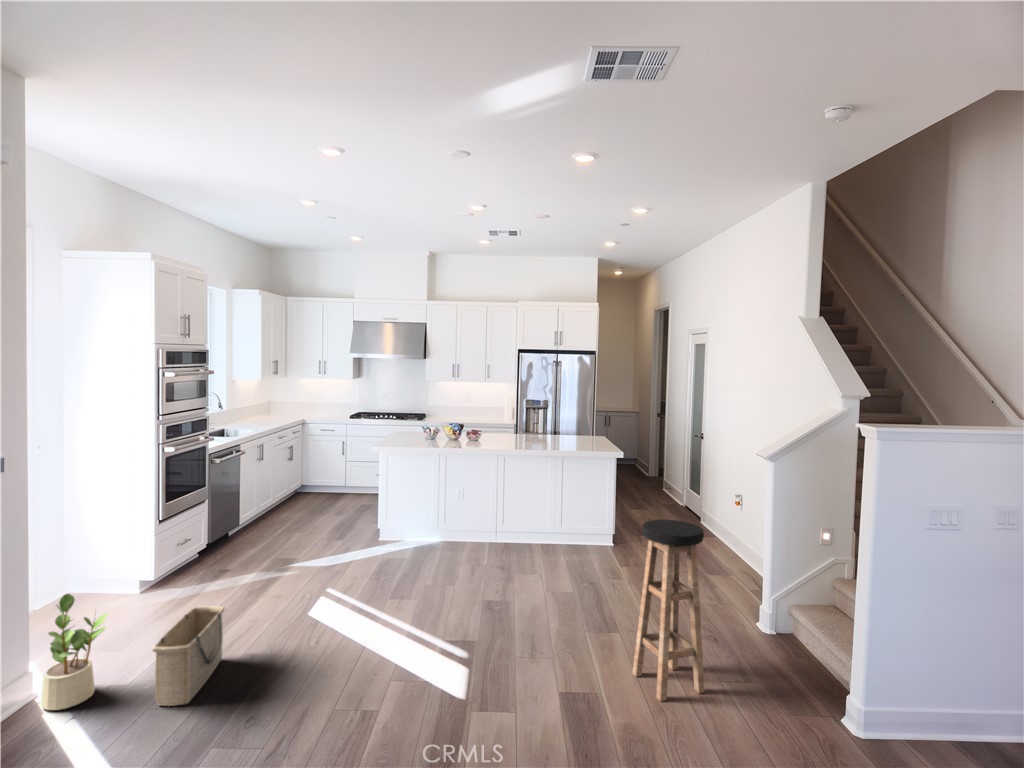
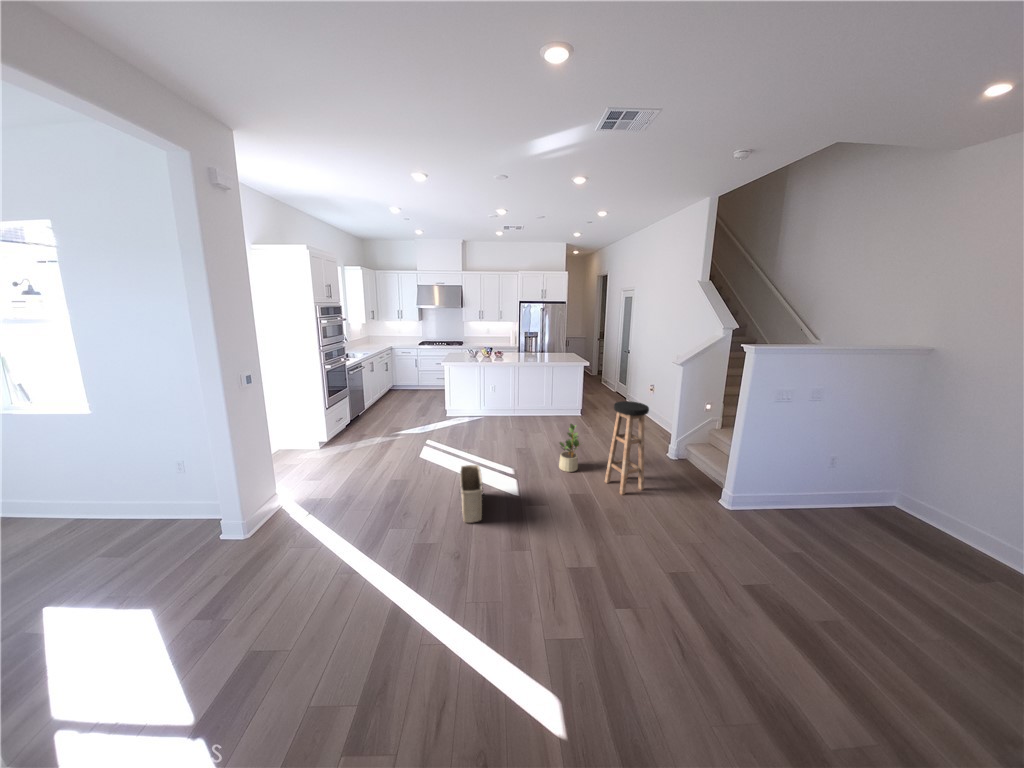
potted plant: present [41,594,109,710] -> present [559,424,579,472]
basket: present [153,606,224,706] -> present [459,465,484,523]

